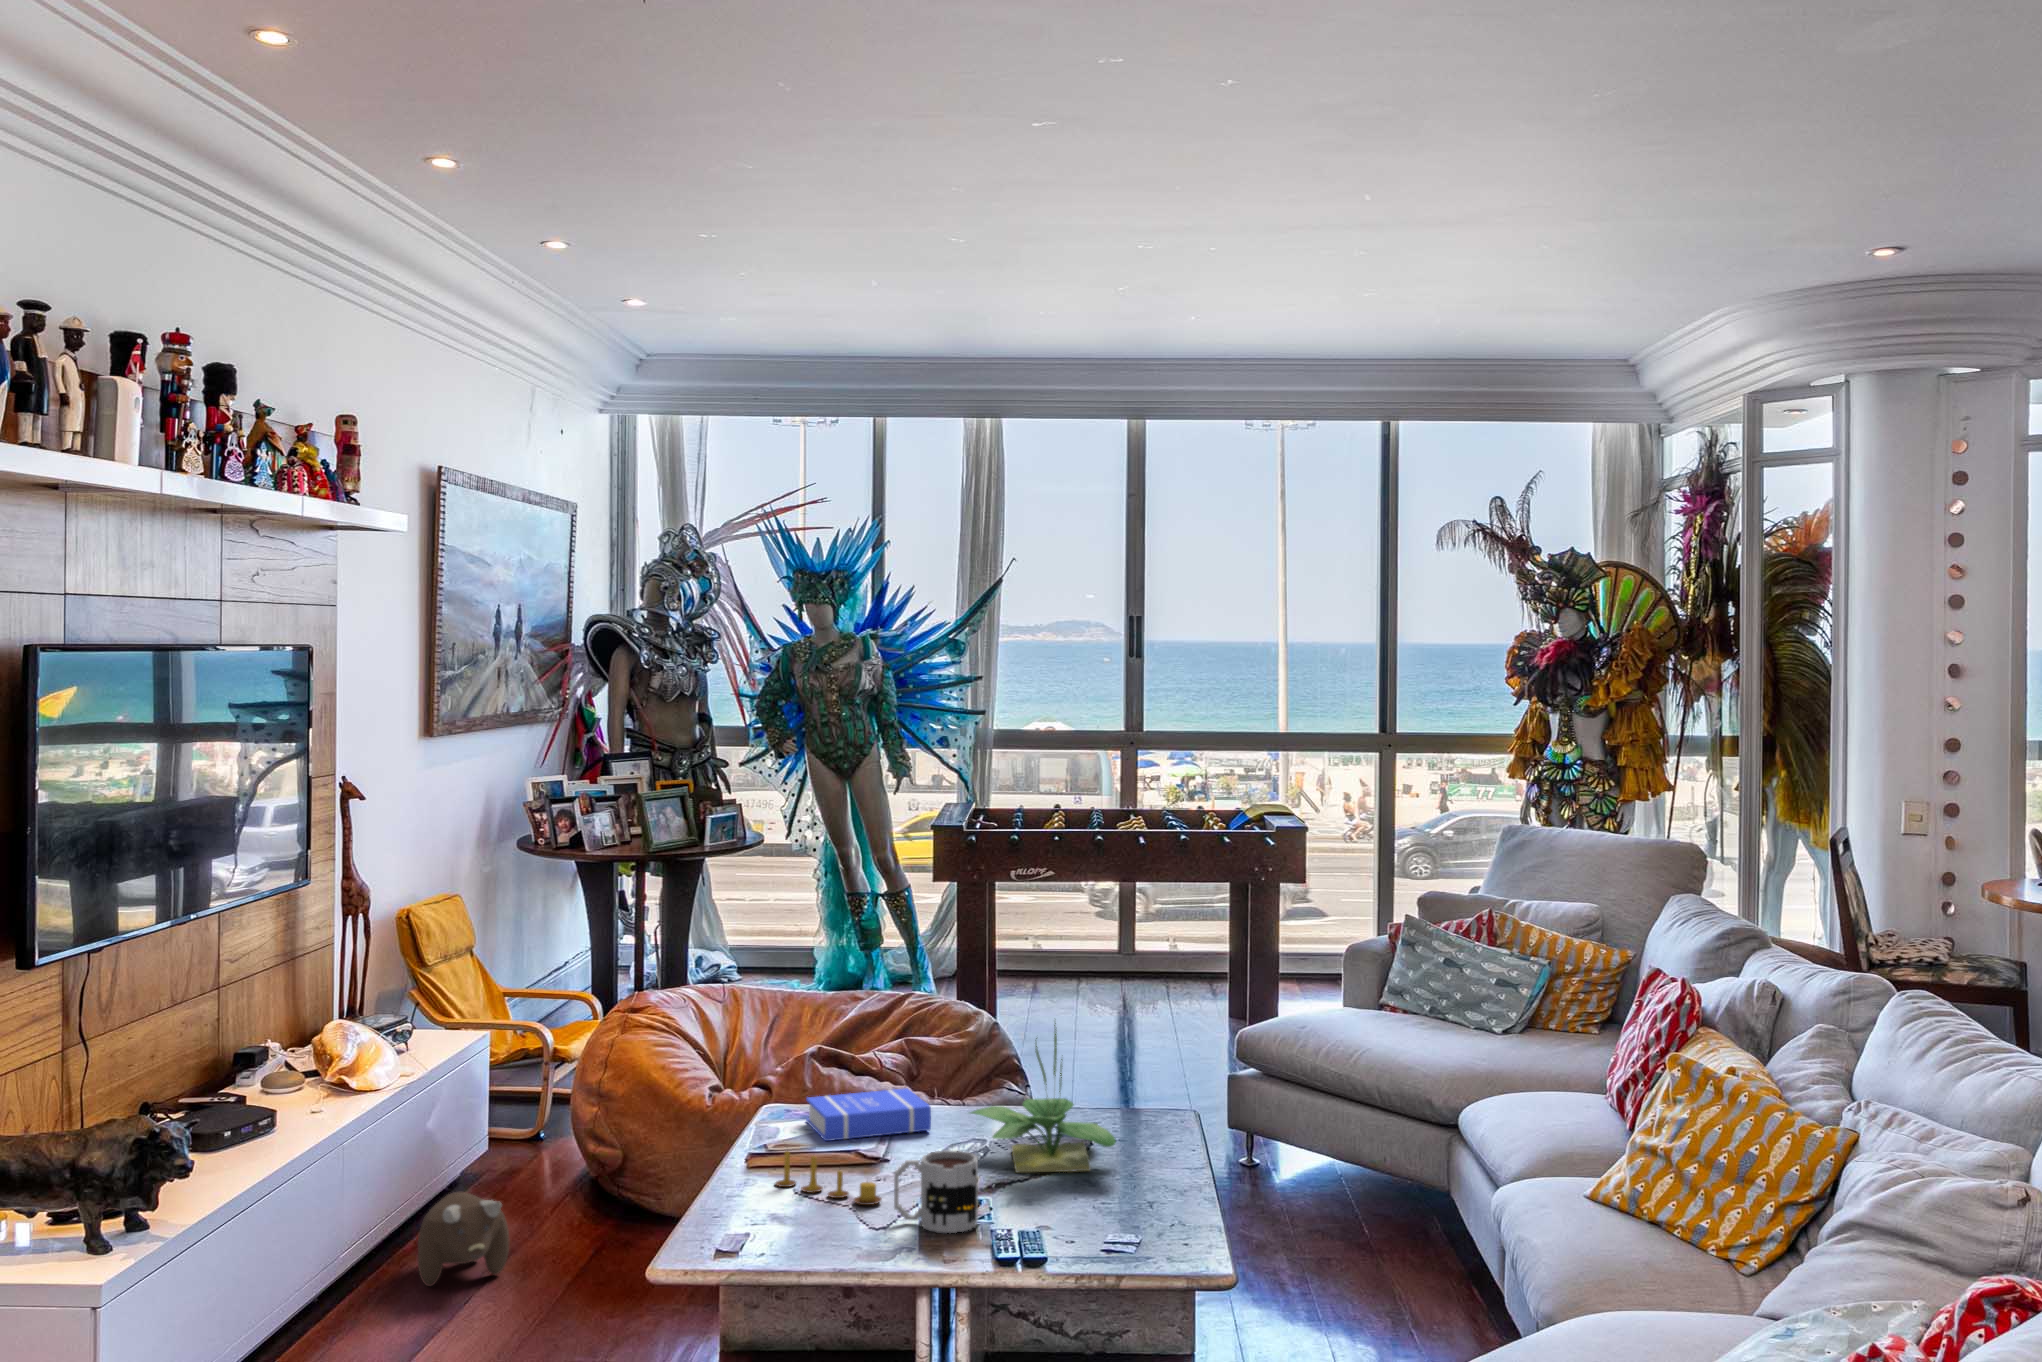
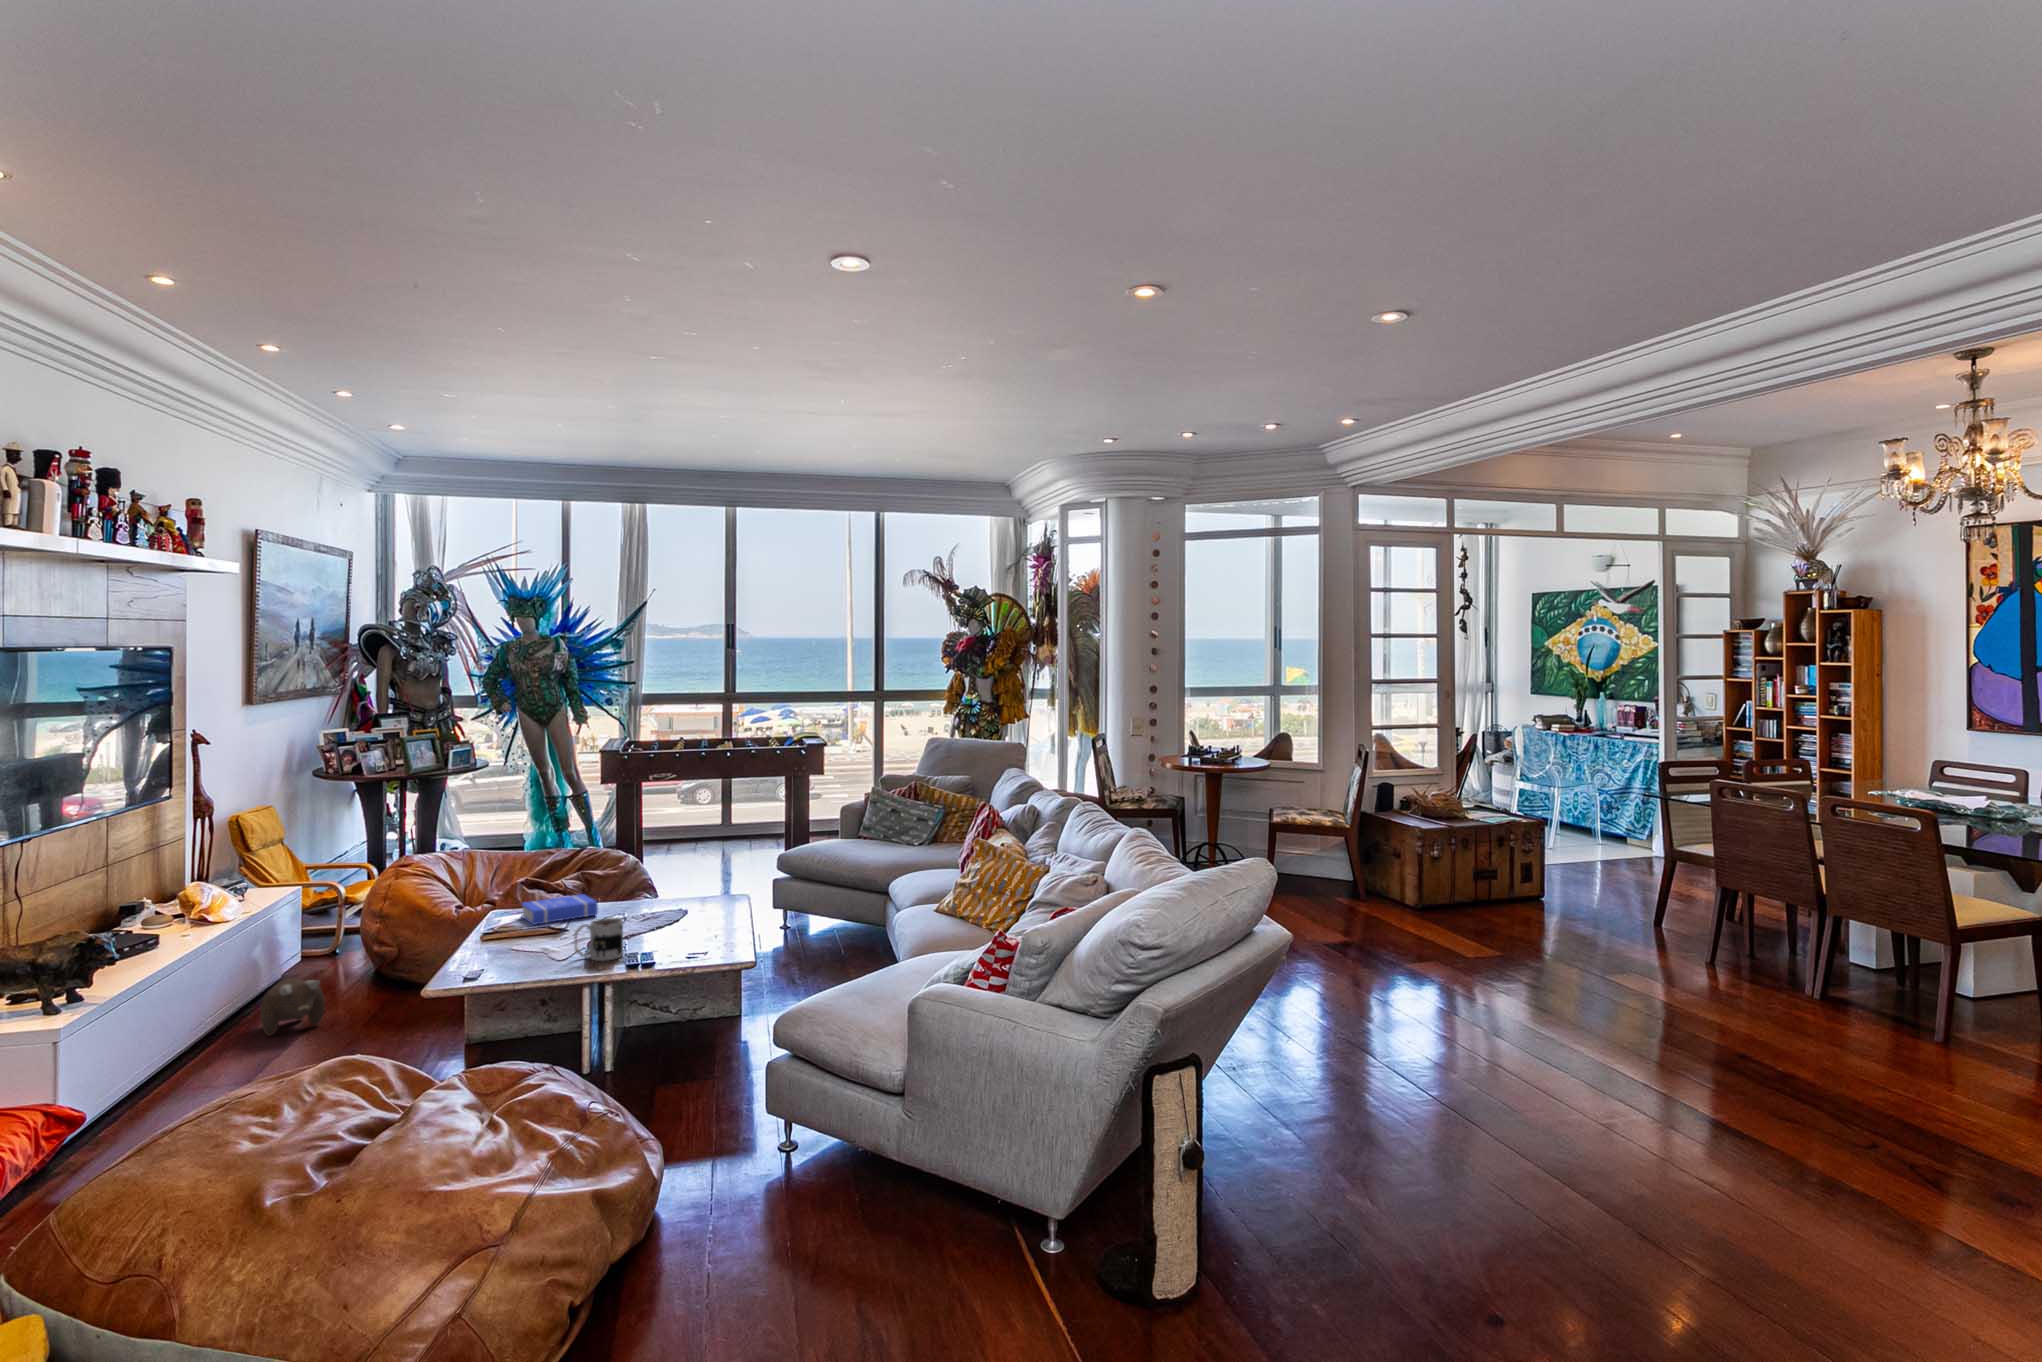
potted plant: present [971,1023,1116,1173] -> none [617,847,704,931]
candle: present [775,1151,881,1205] -> none [502,926,568,952]

